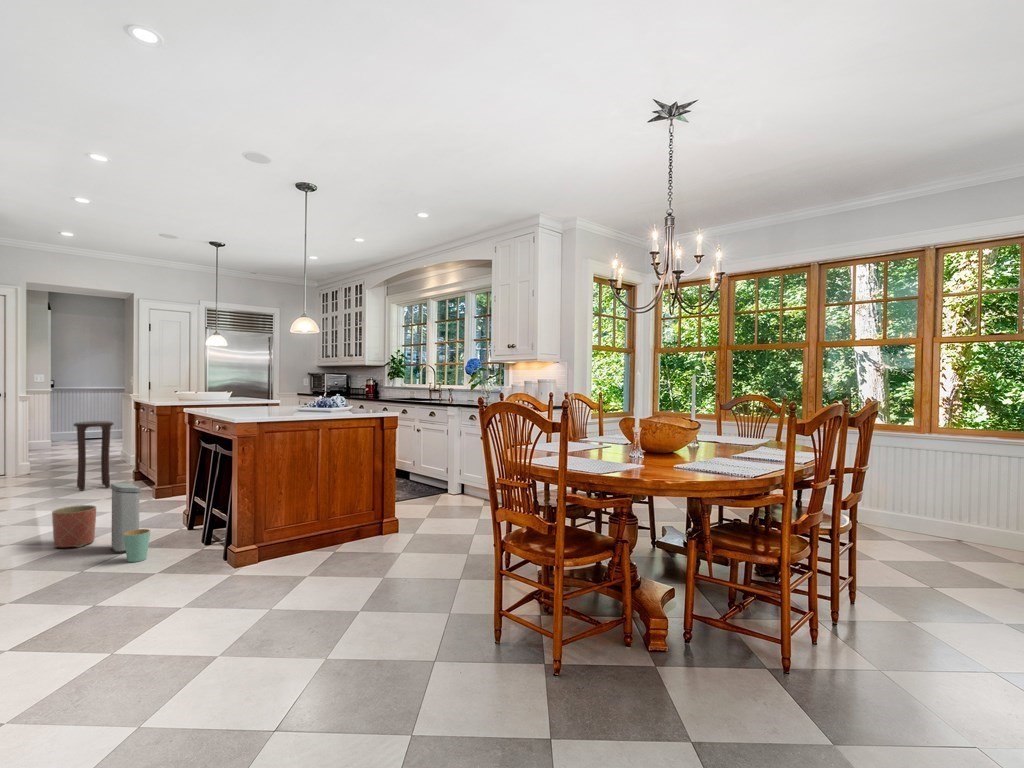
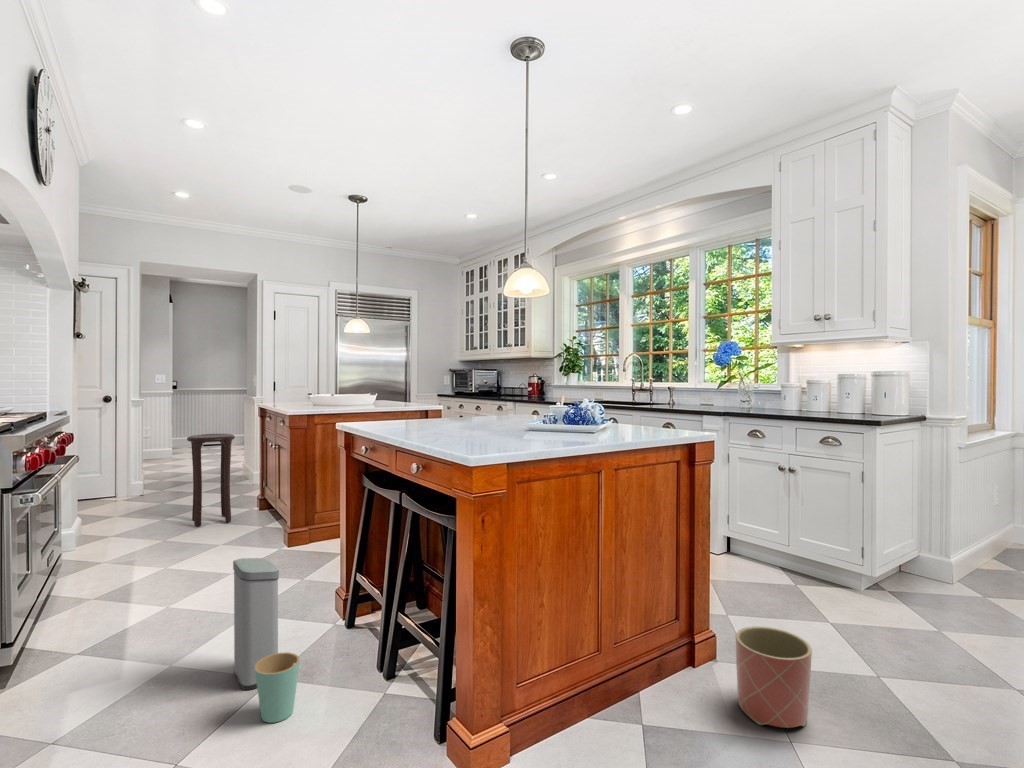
planter: present [52,505,96,548] -> present [736,626,812,728]

